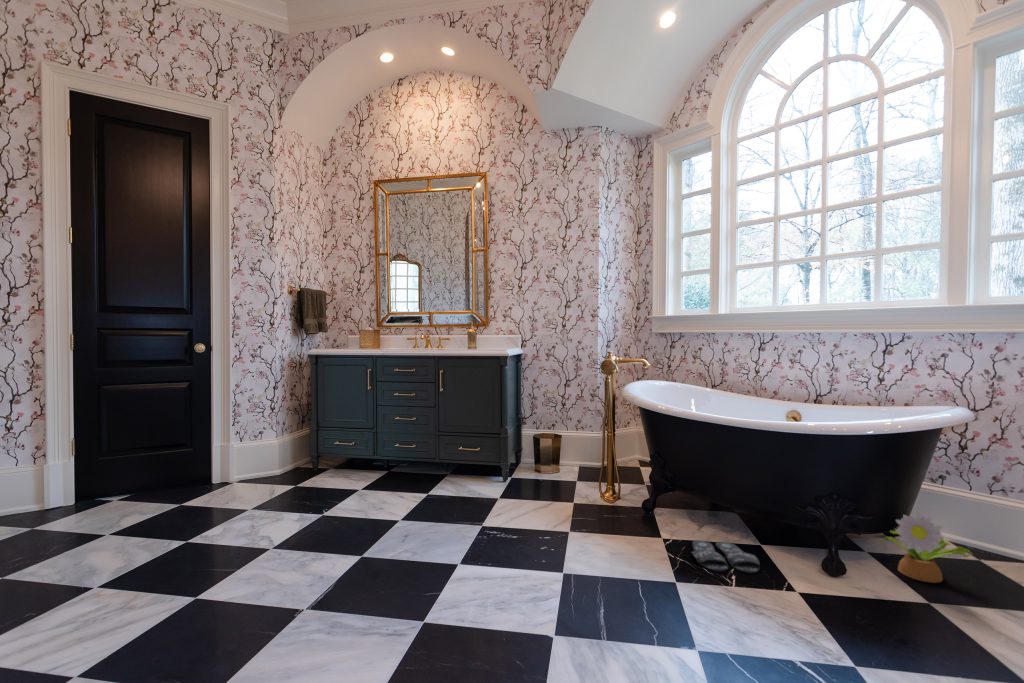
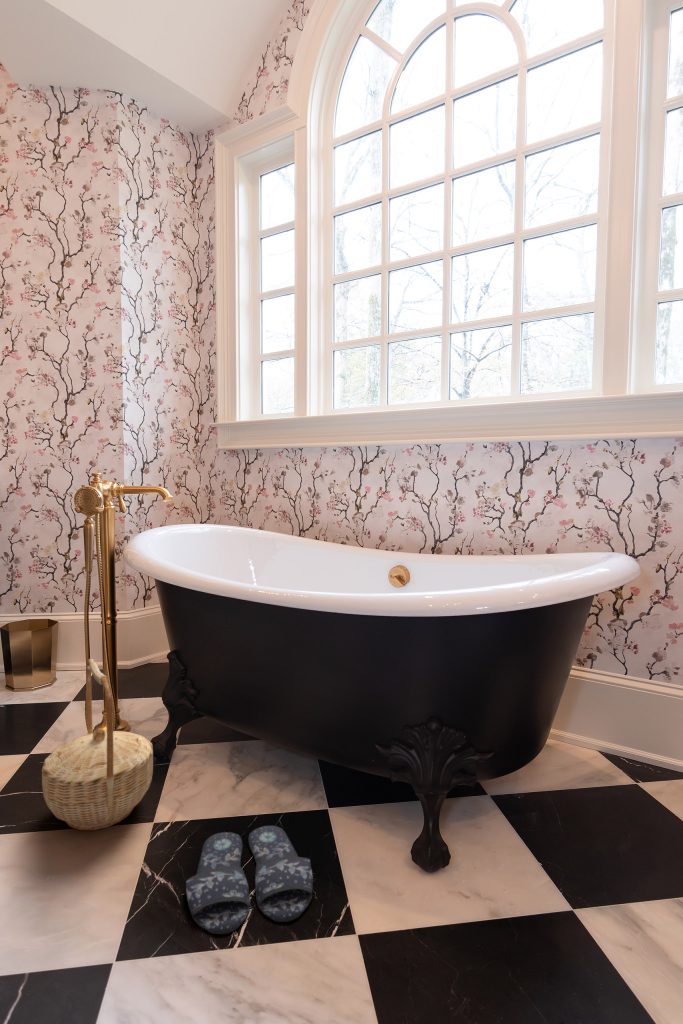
basket: none [603,447,656,531] -> present [42,659,153,830]
decorative plant: present [879,513,972,583] -> none [510,747,642,861]

